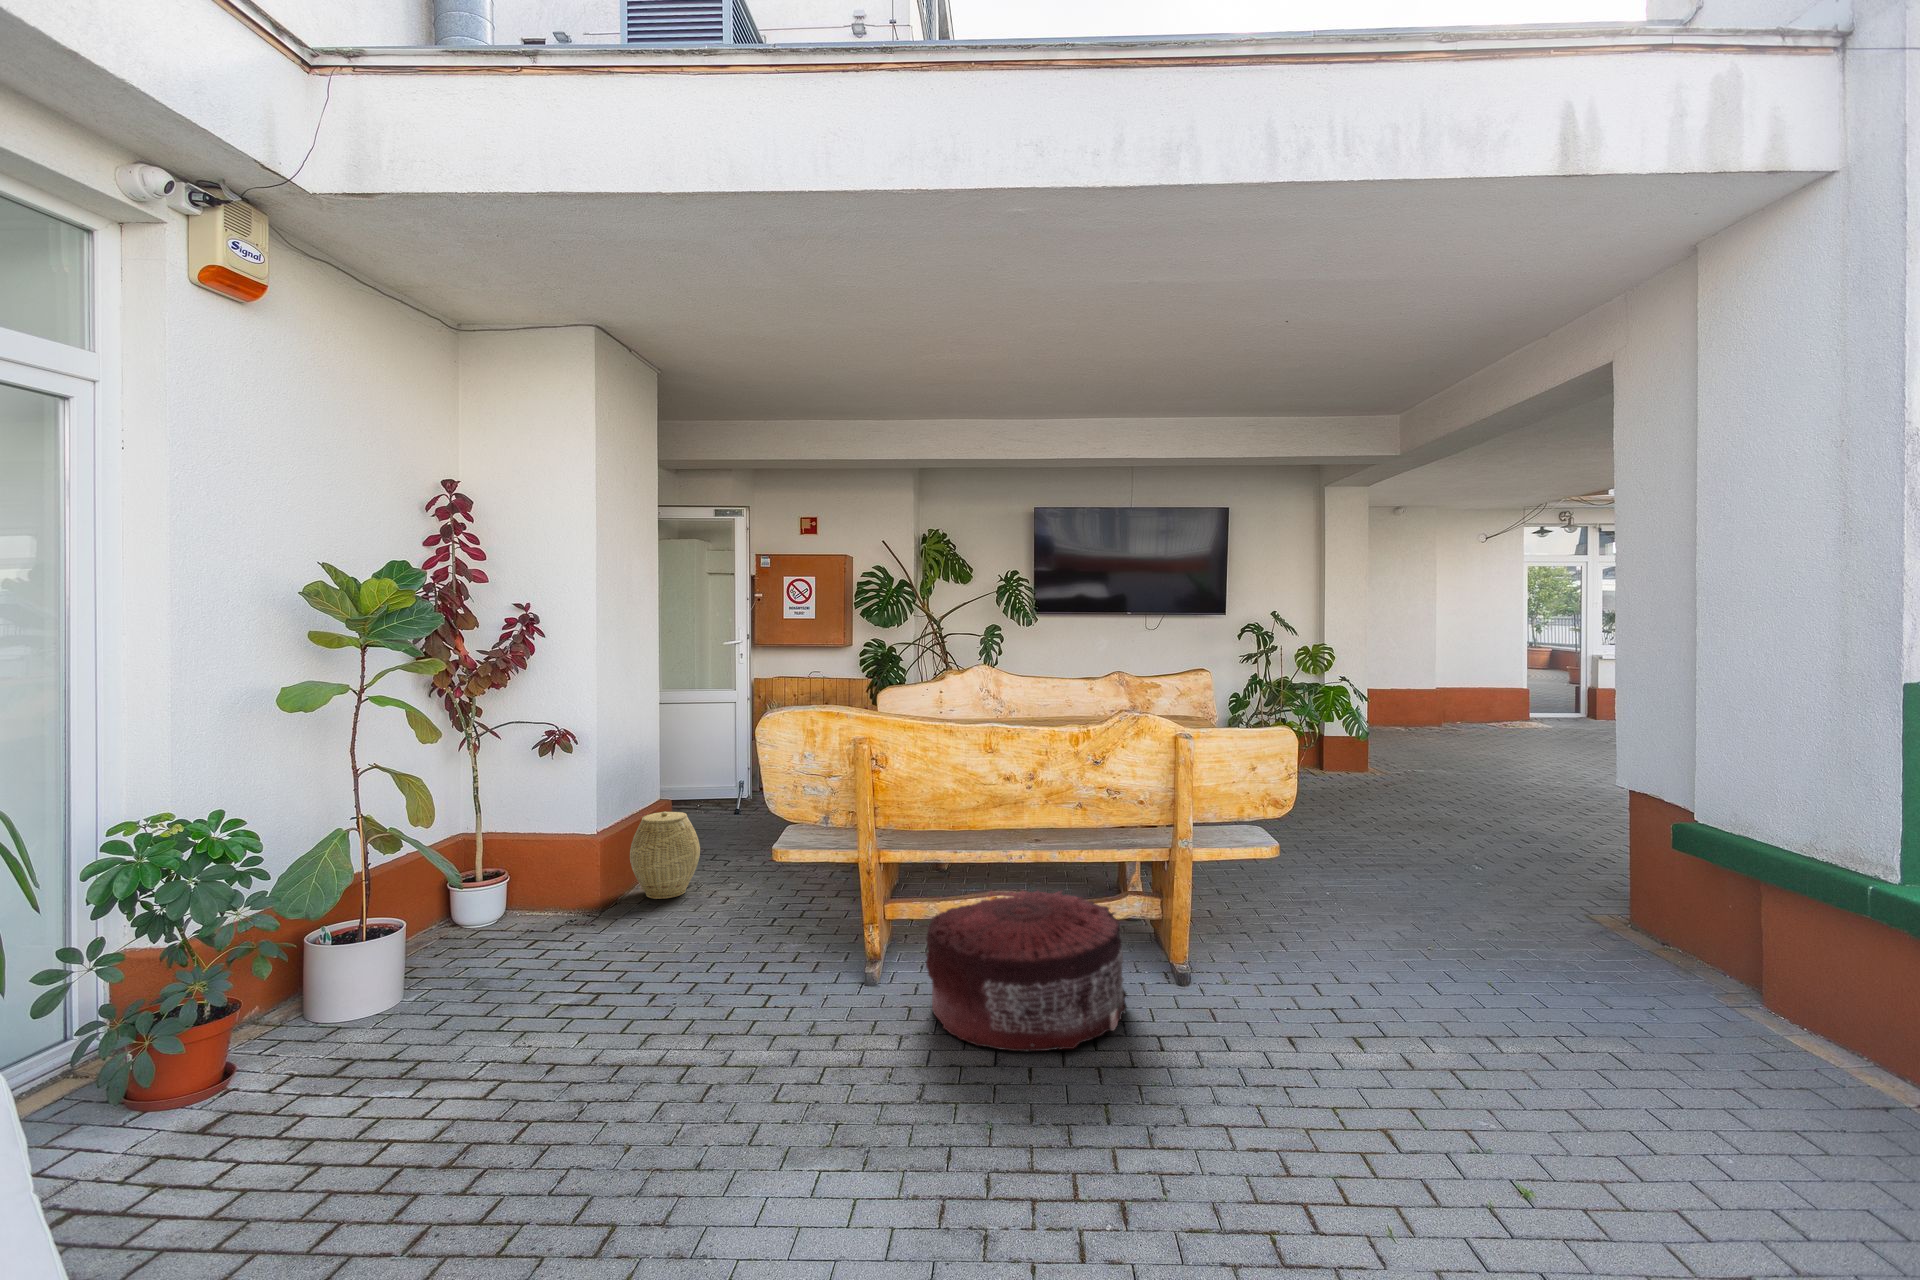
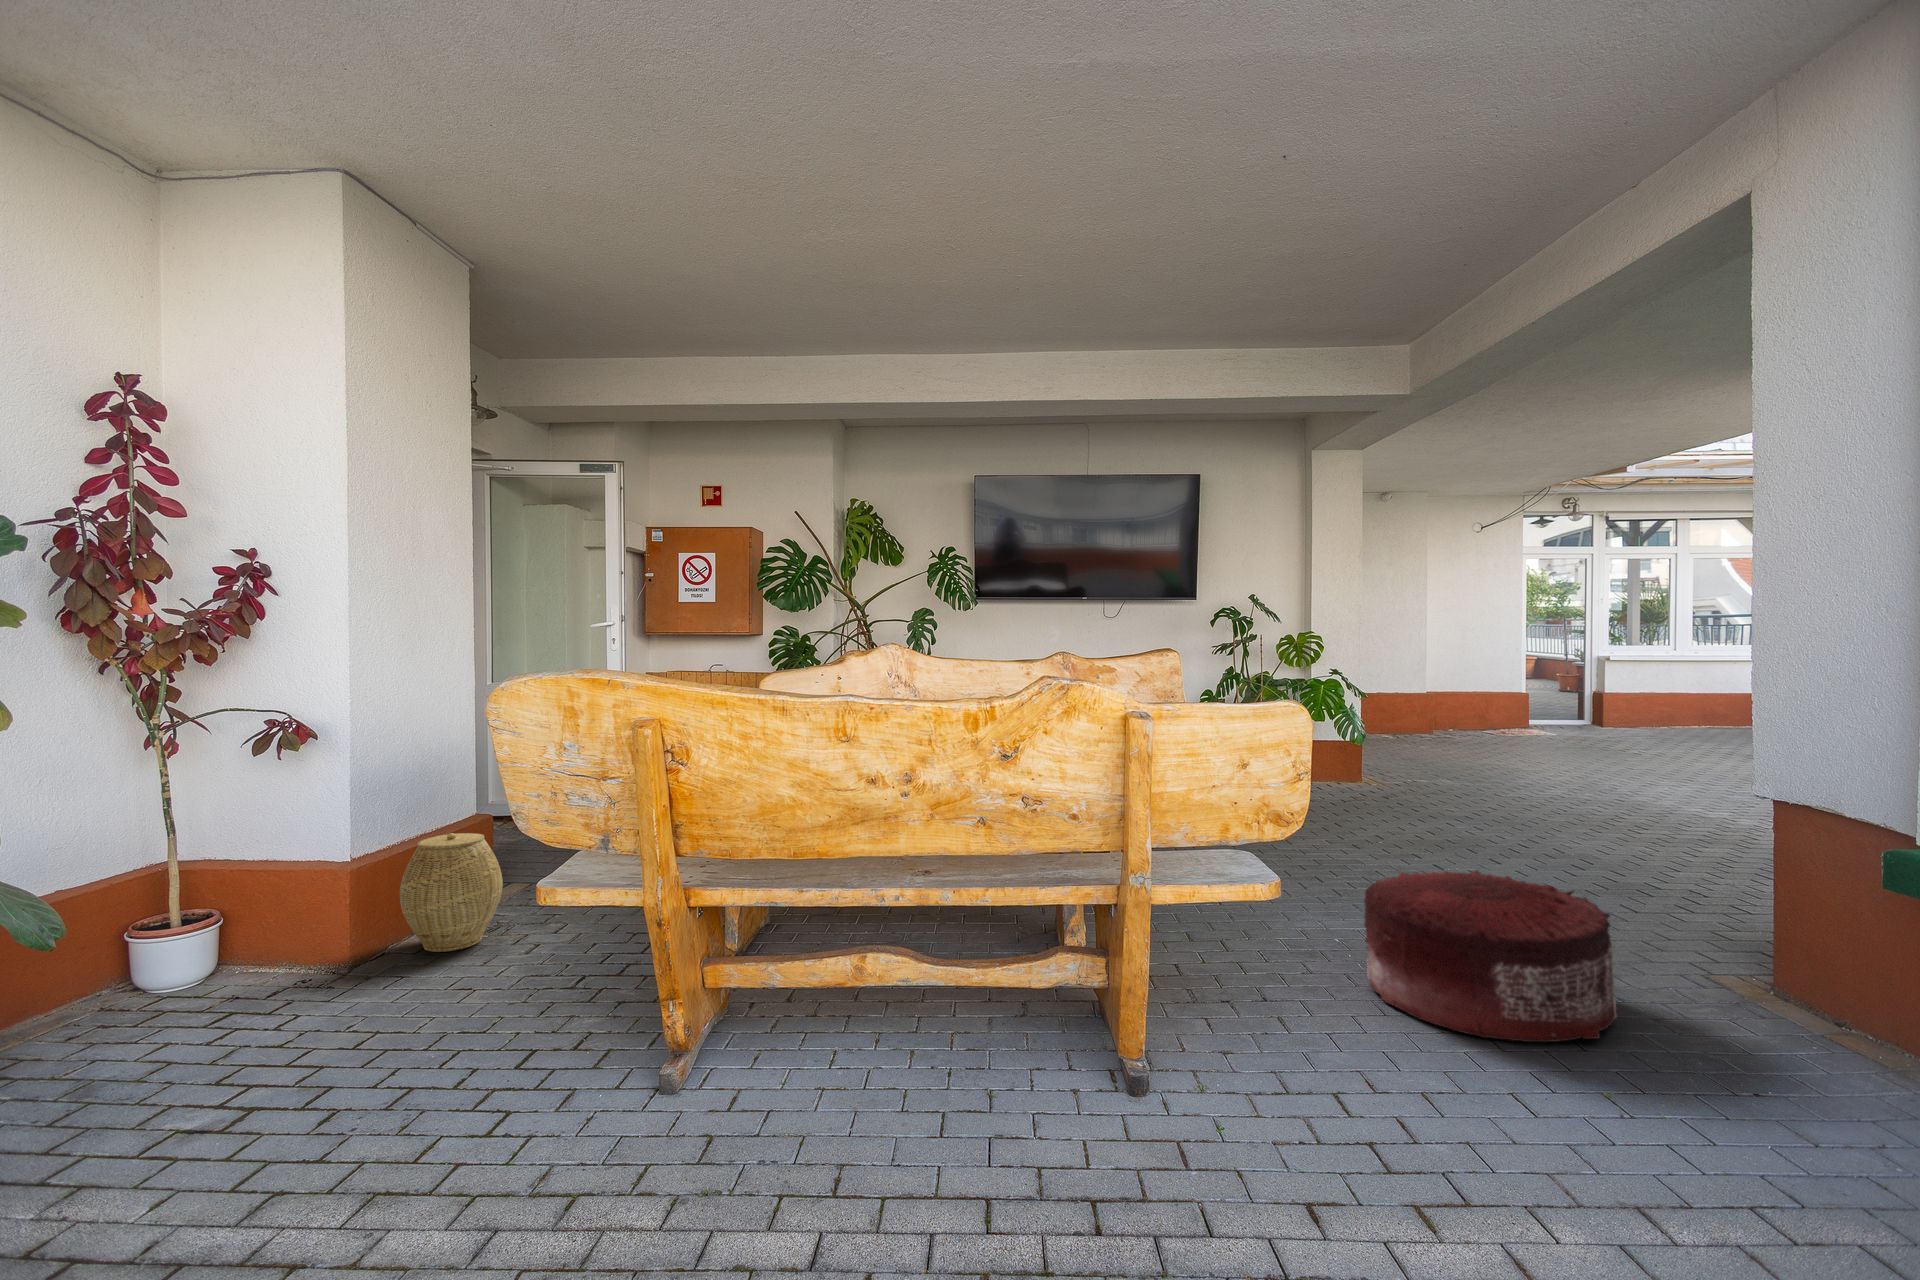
pouf: present [926,891,1127,1051] -> present [1364,870,1617,1042]

